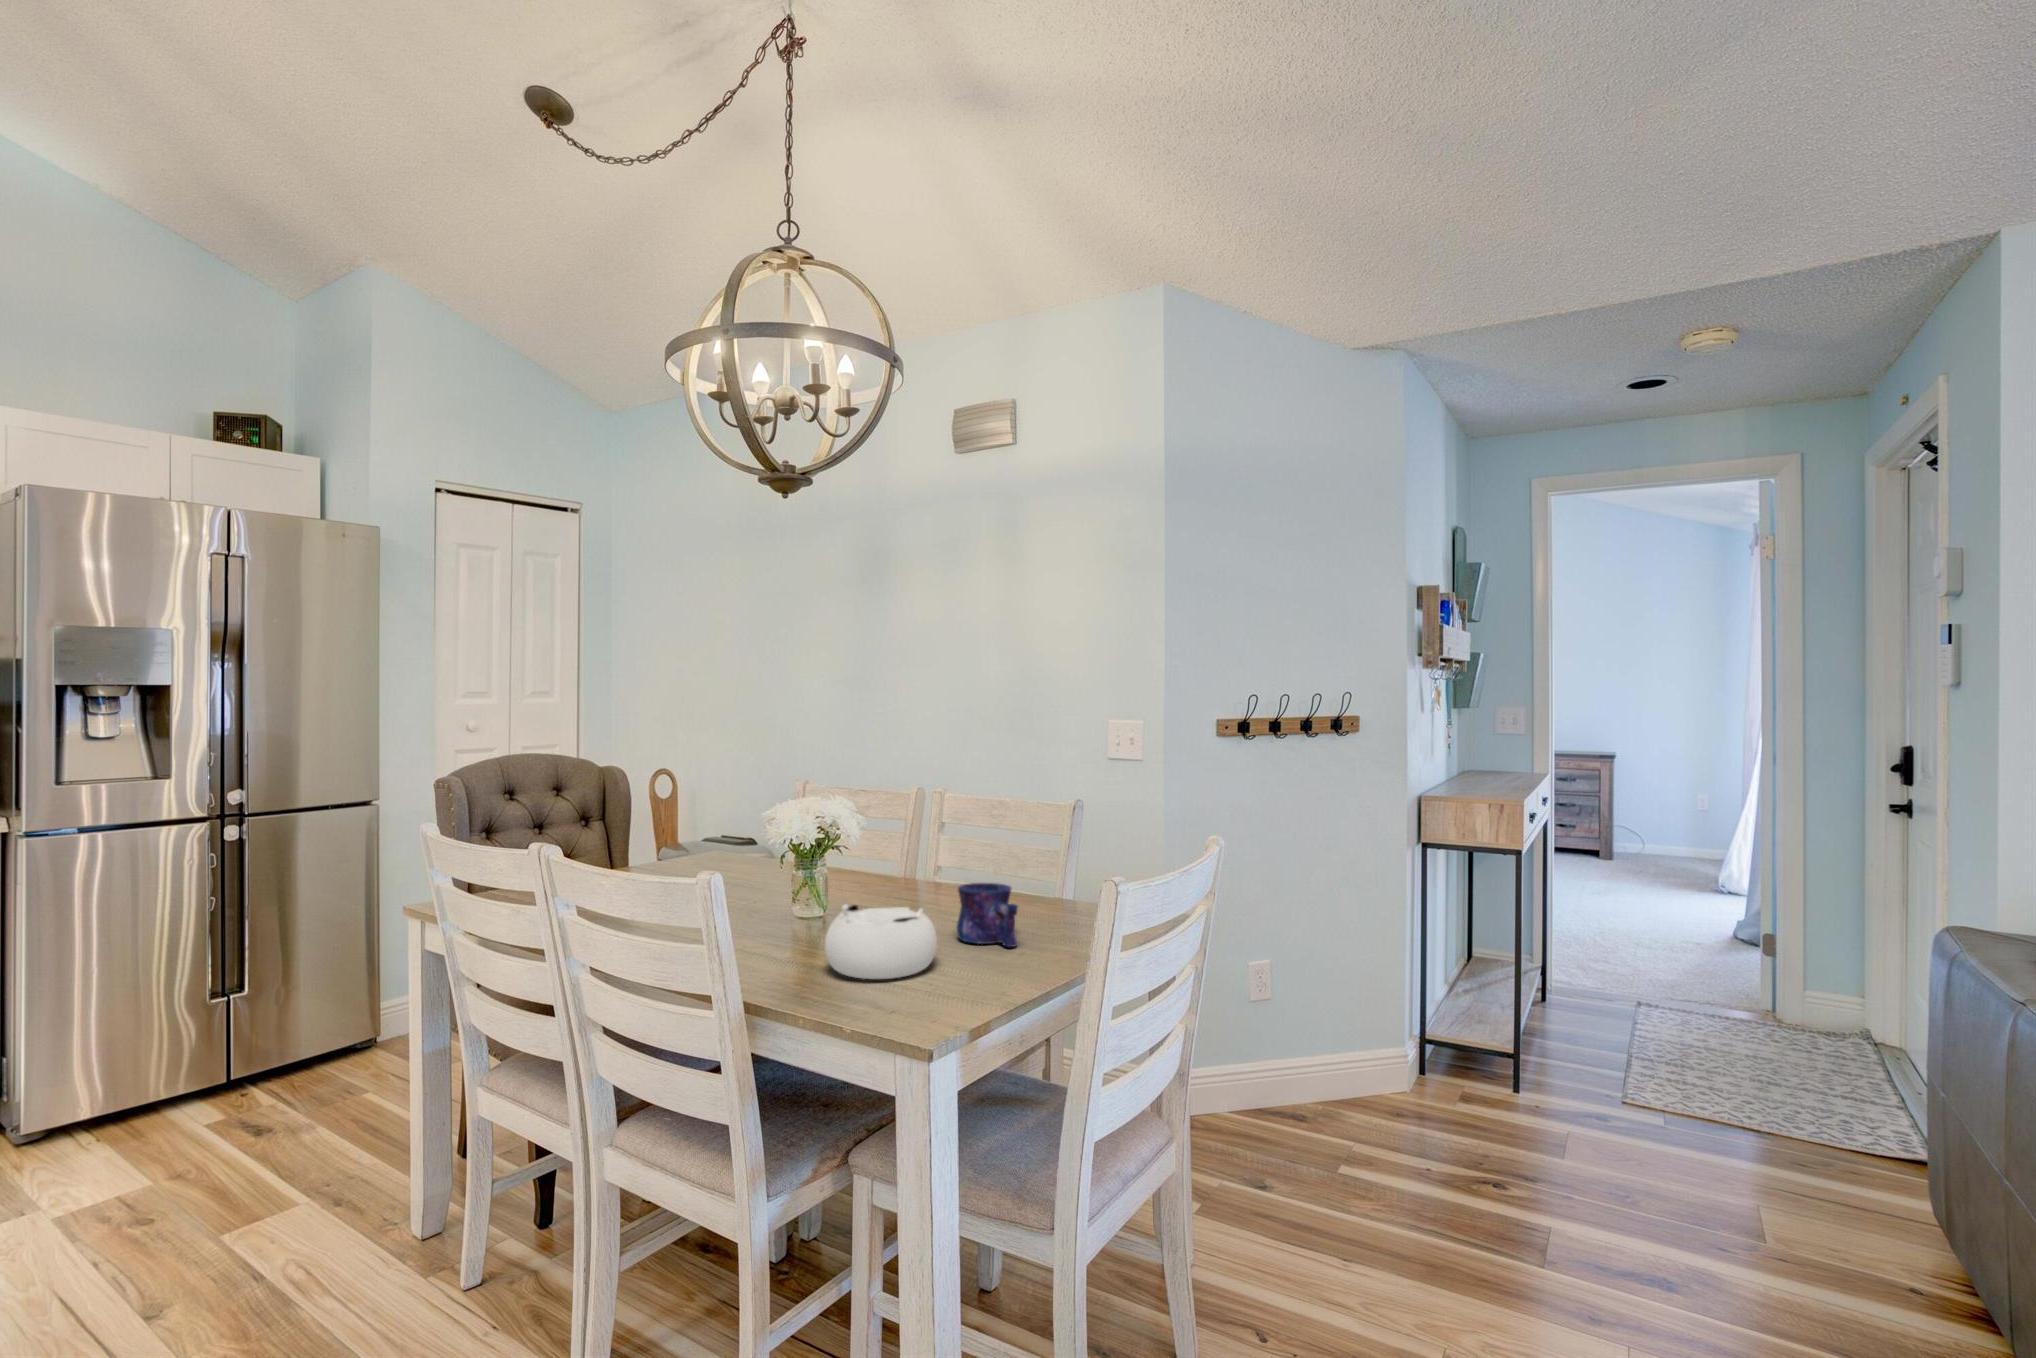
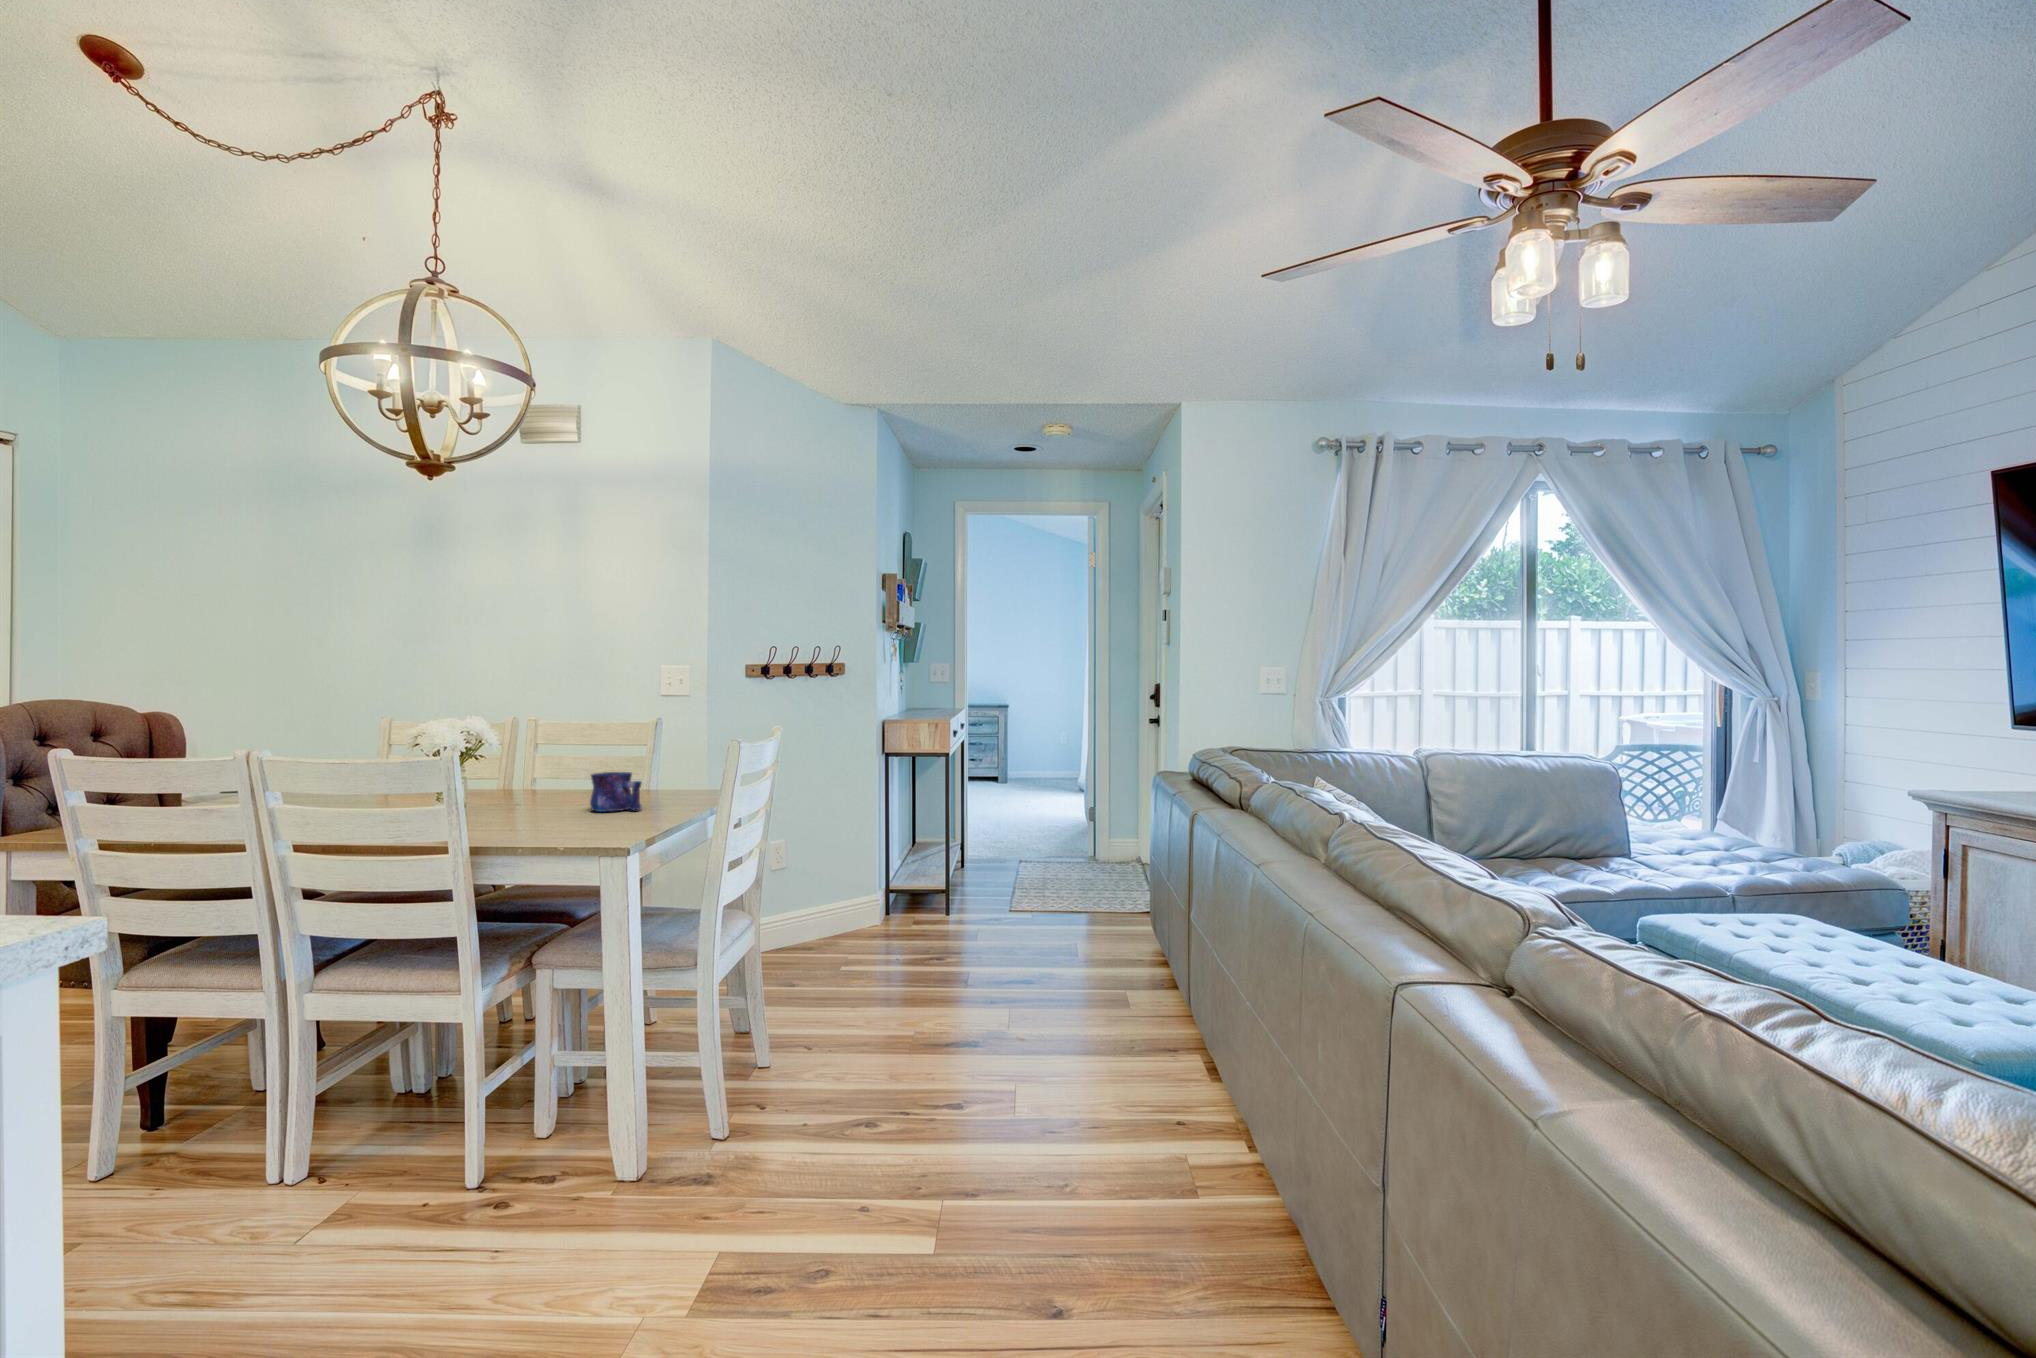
decorative bowl: present [825,904,937,979] -> none [504,782,592,831]

